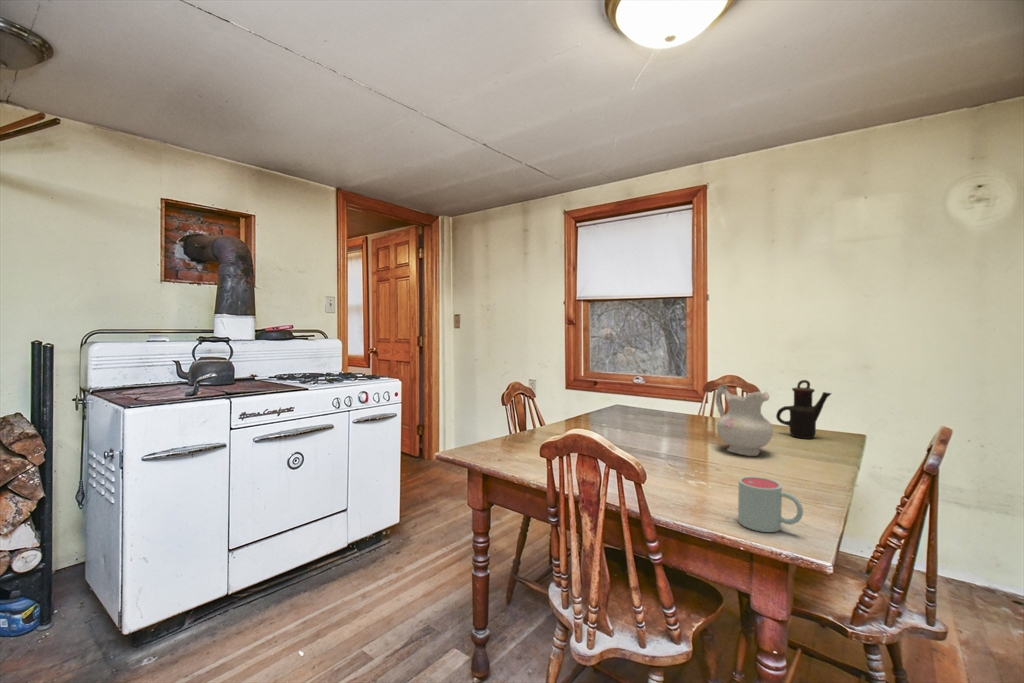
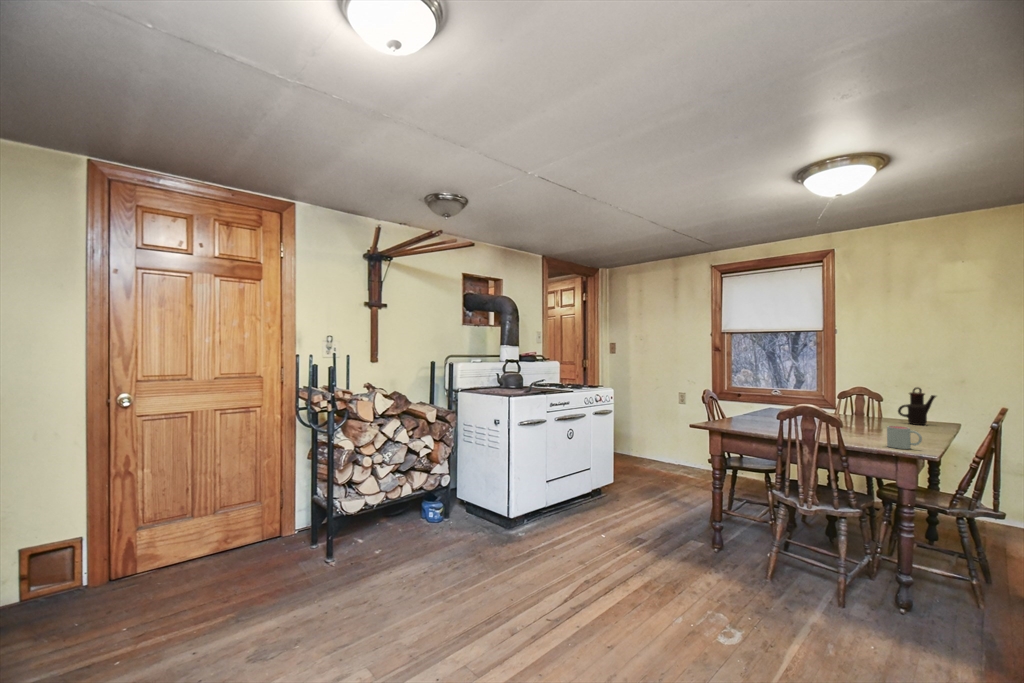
ceramic pitcher: present [715,385,773,456] -> none [858,388,898,430]

